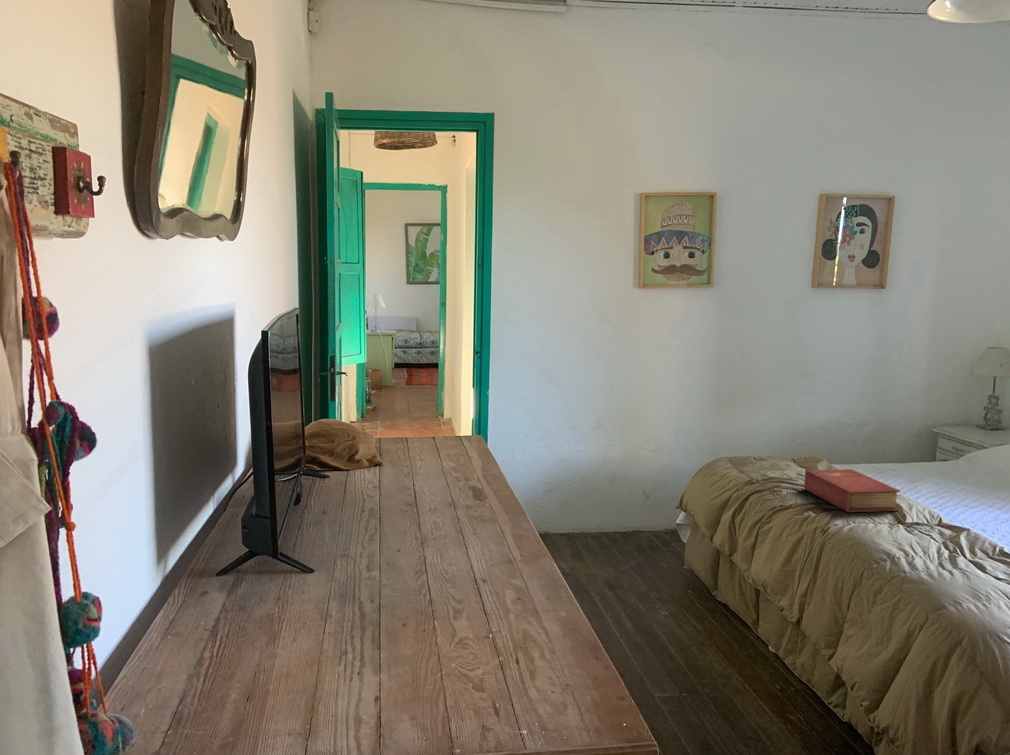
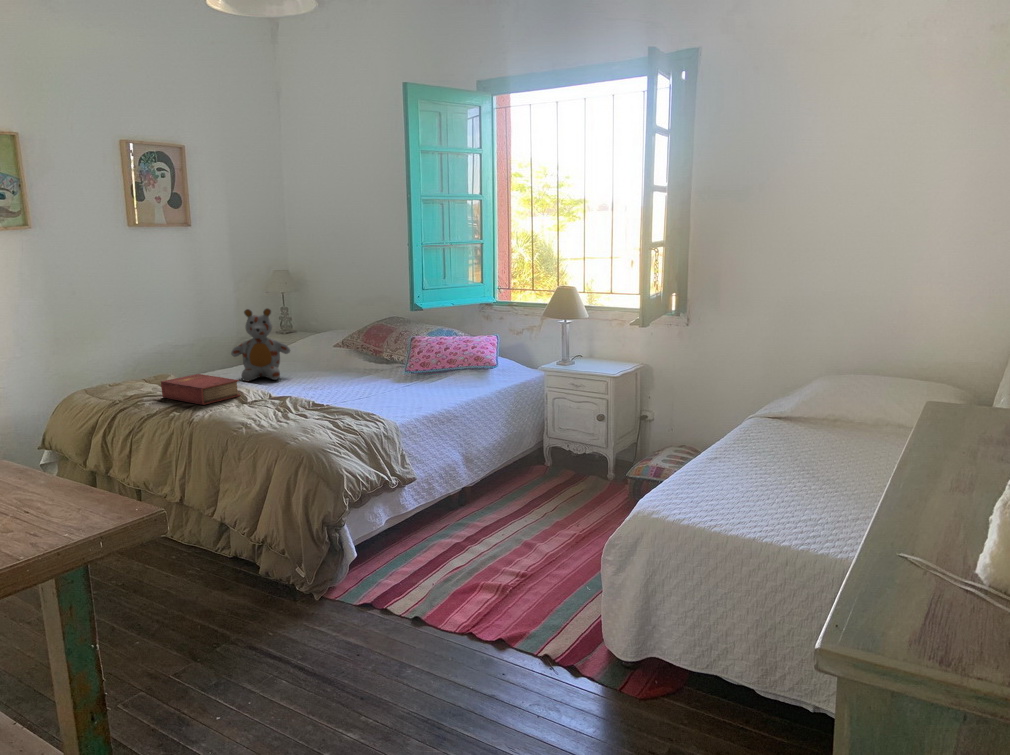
stuffed bear: none [902,398,985,496] -> present [231,308,290,381]

